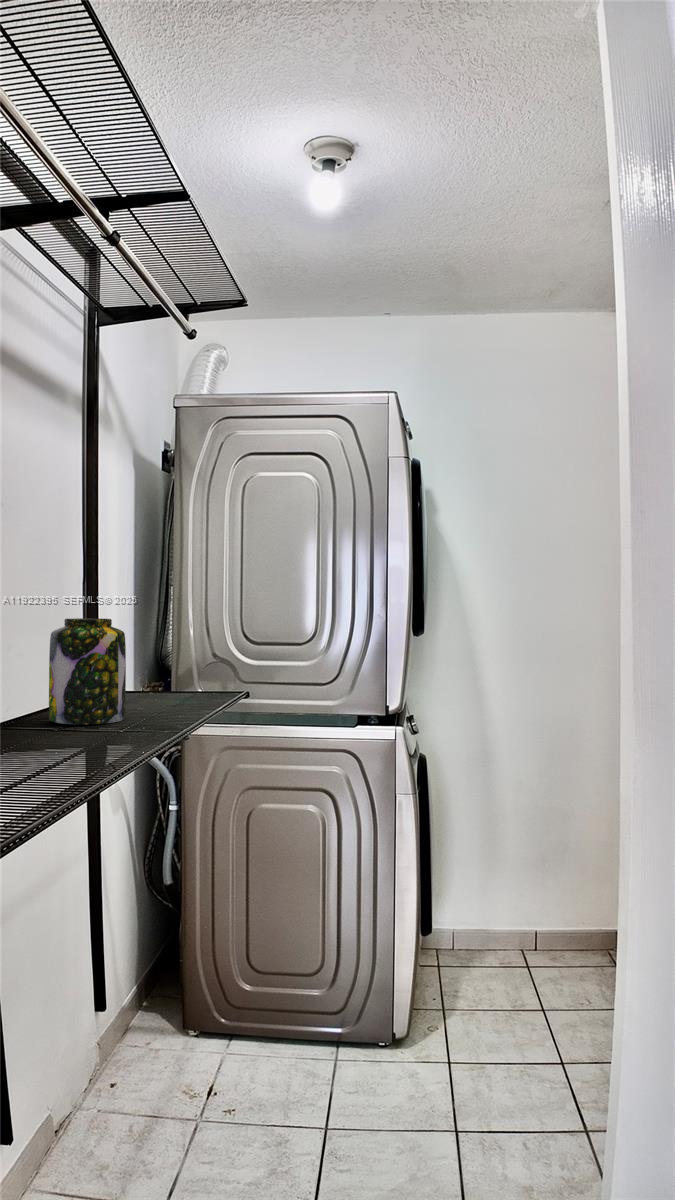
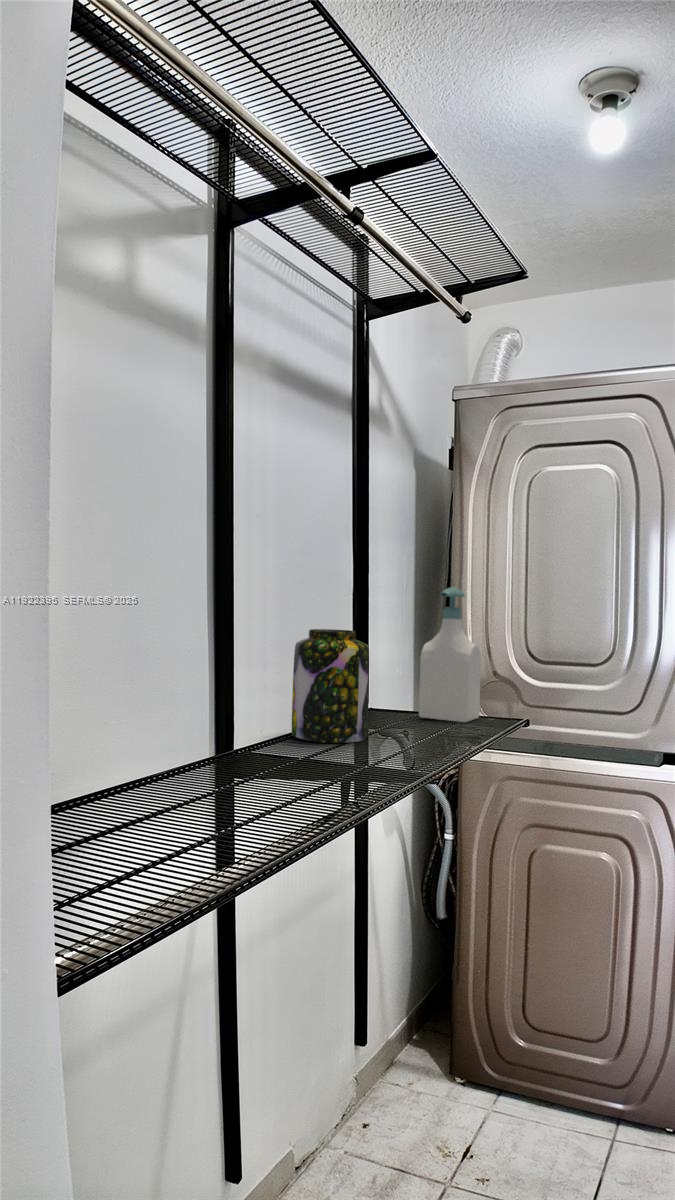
soap bottle: none [162,578,217,699] -> present [419,587,481,722]

